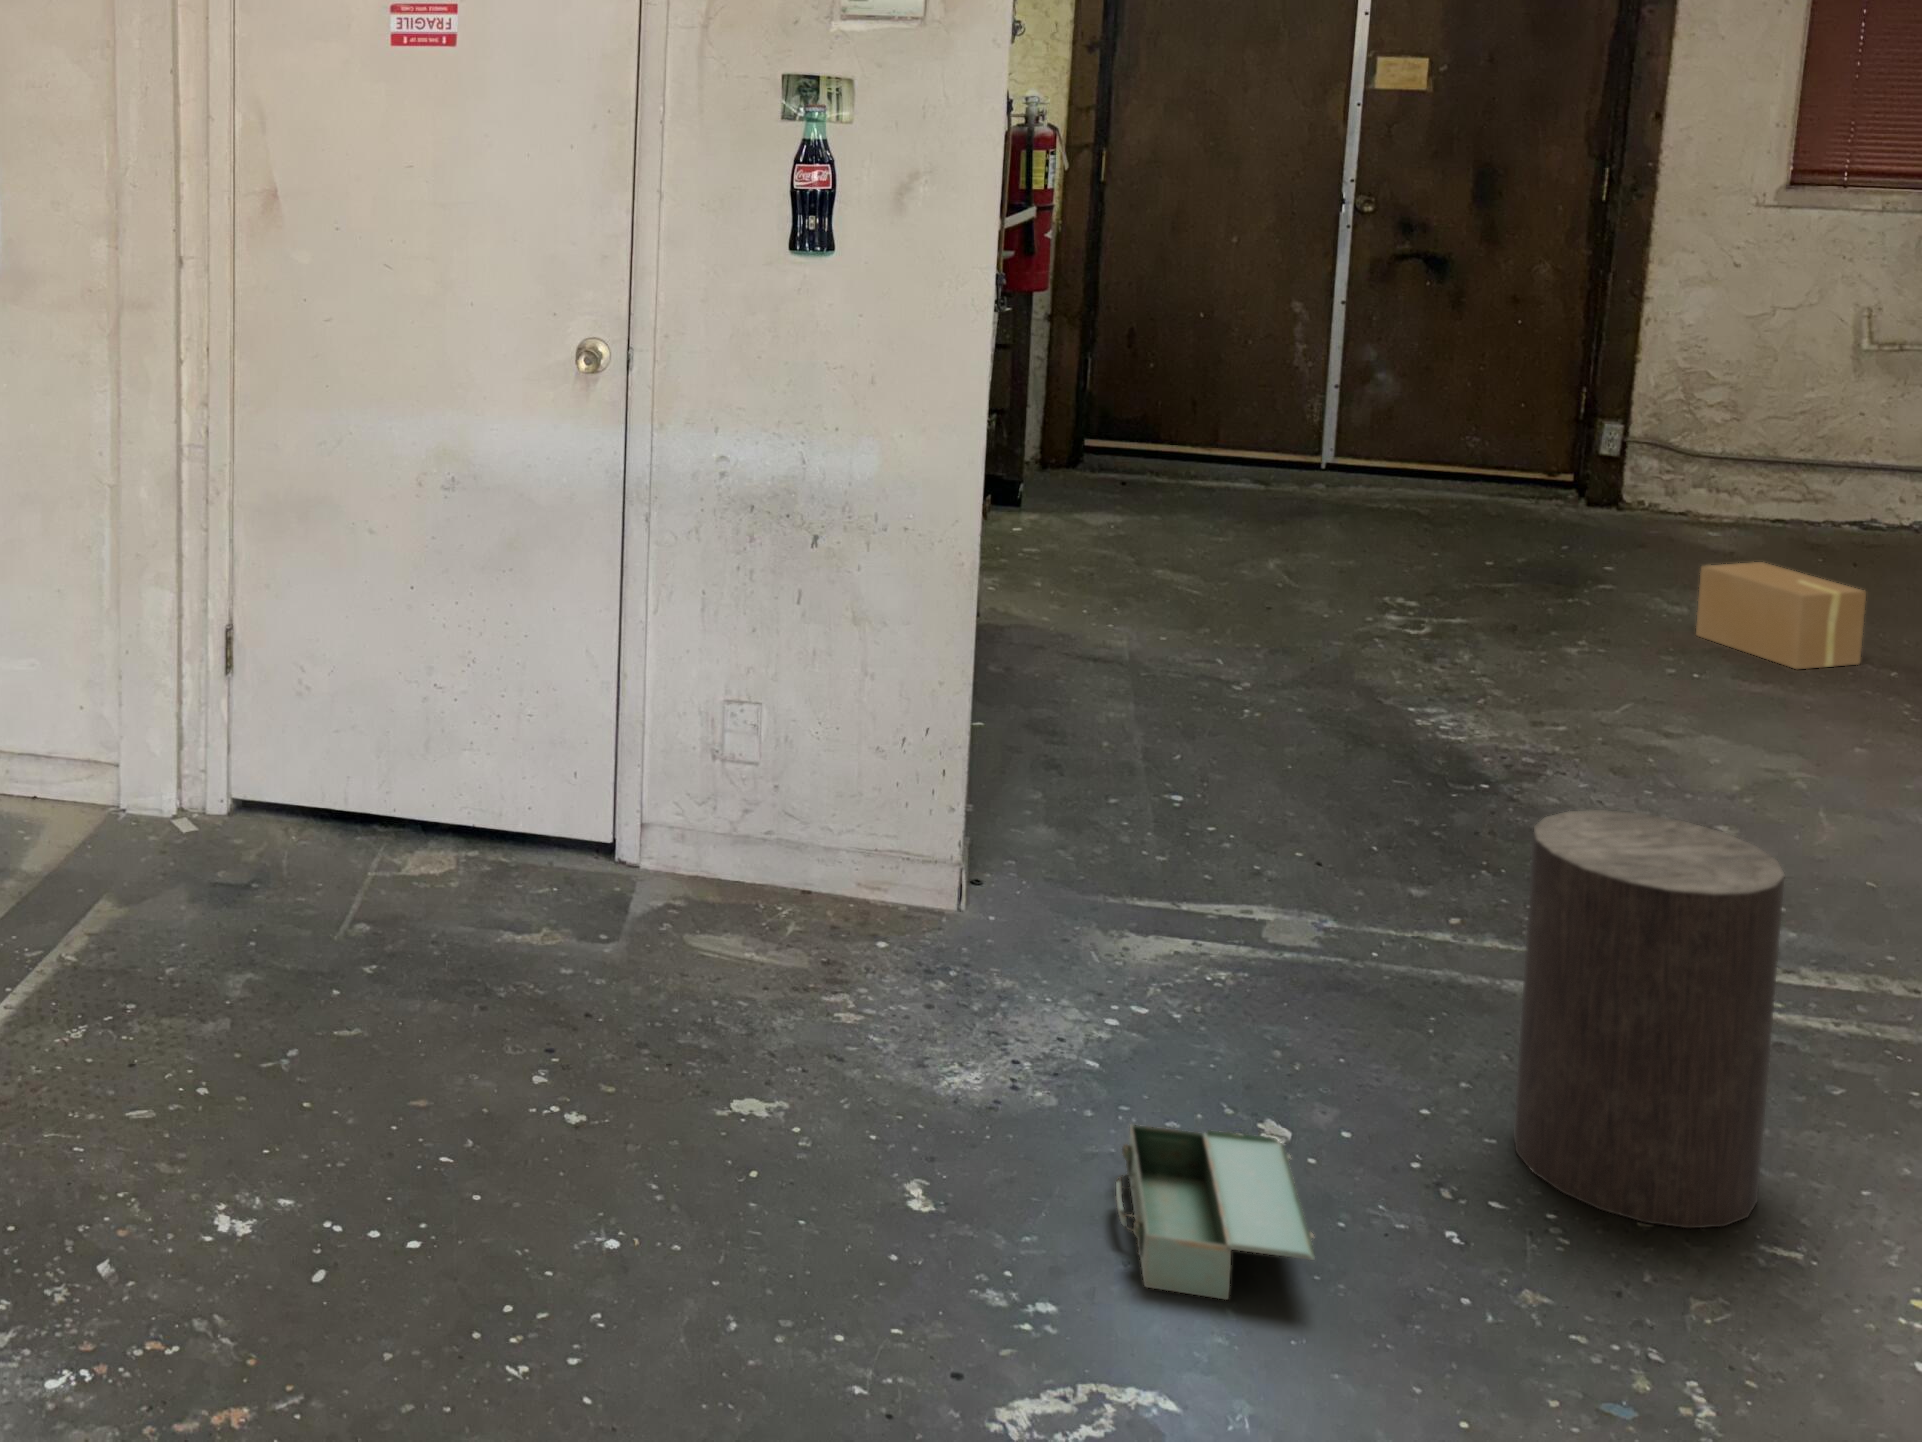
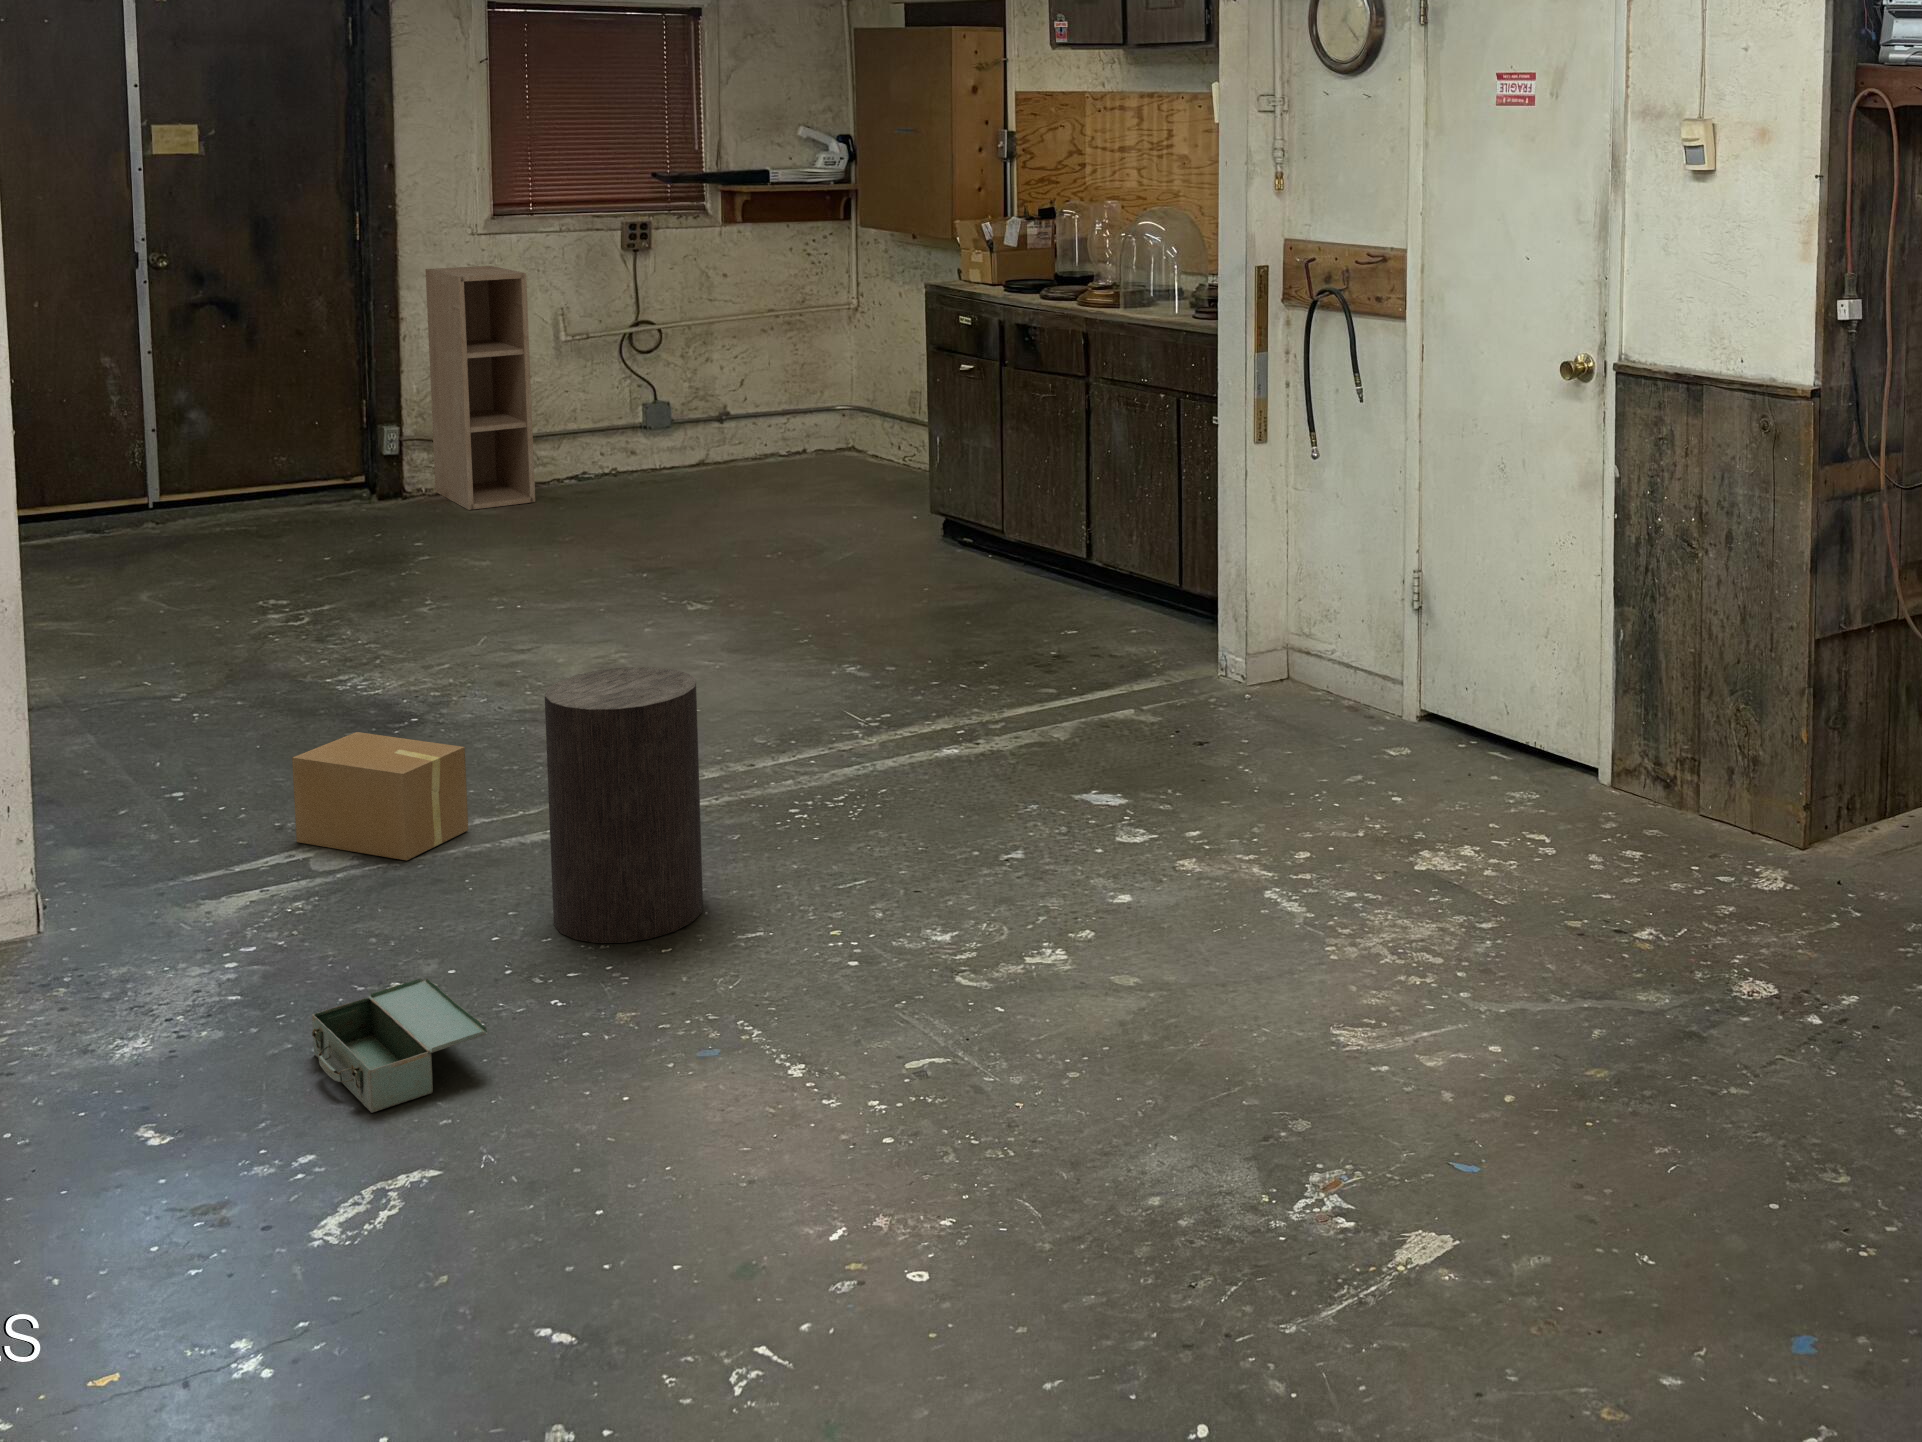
shelving unit: none [1663,239,1816,545] -> present [425,266,535,510]
cardboard box: present [1696,562,1866,669] -> present [292,732,468,860]

